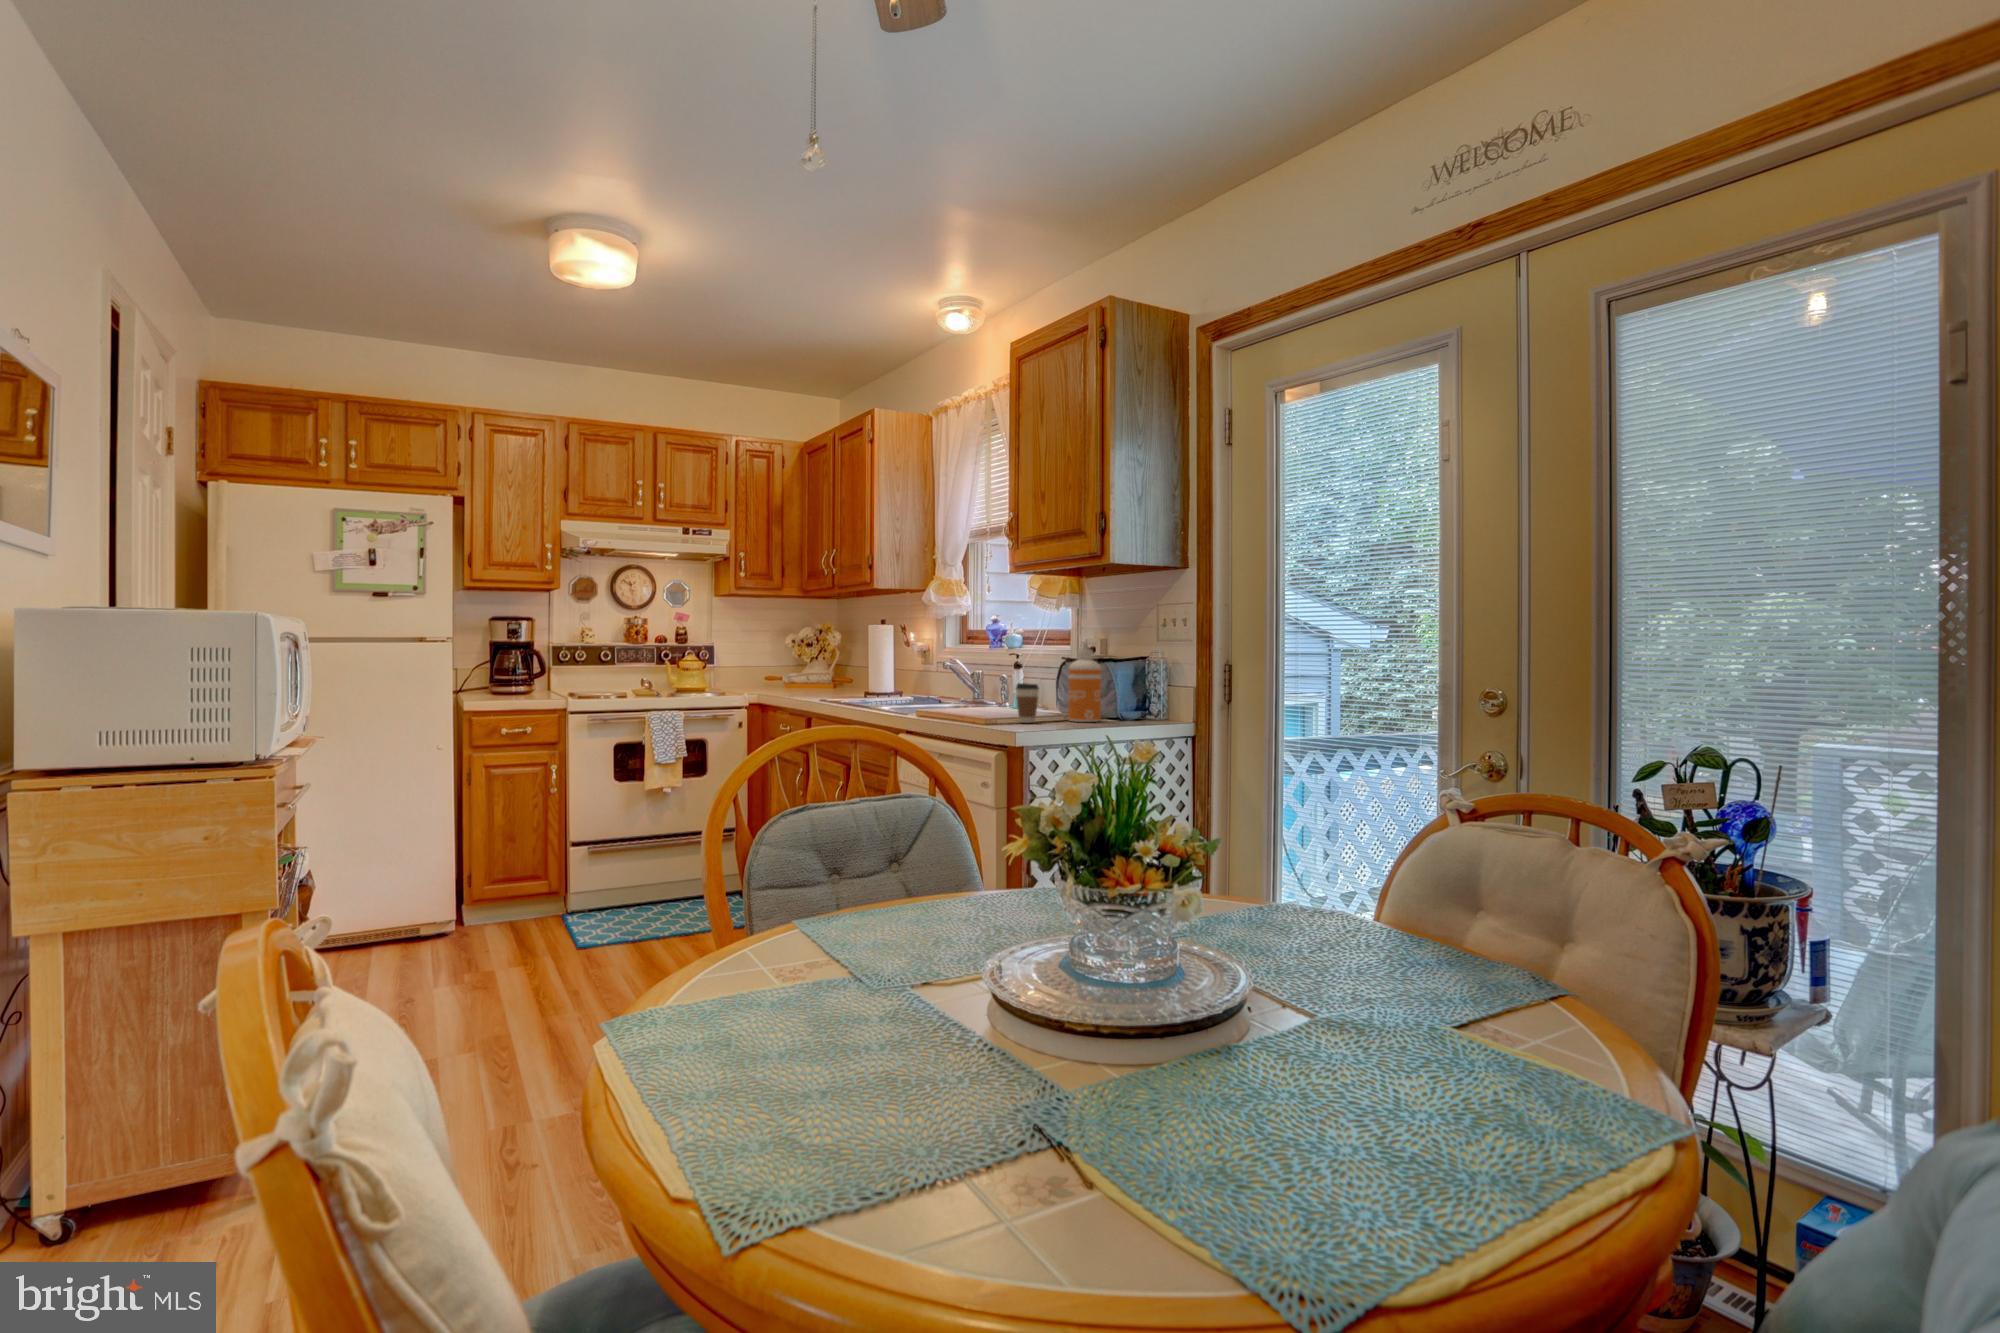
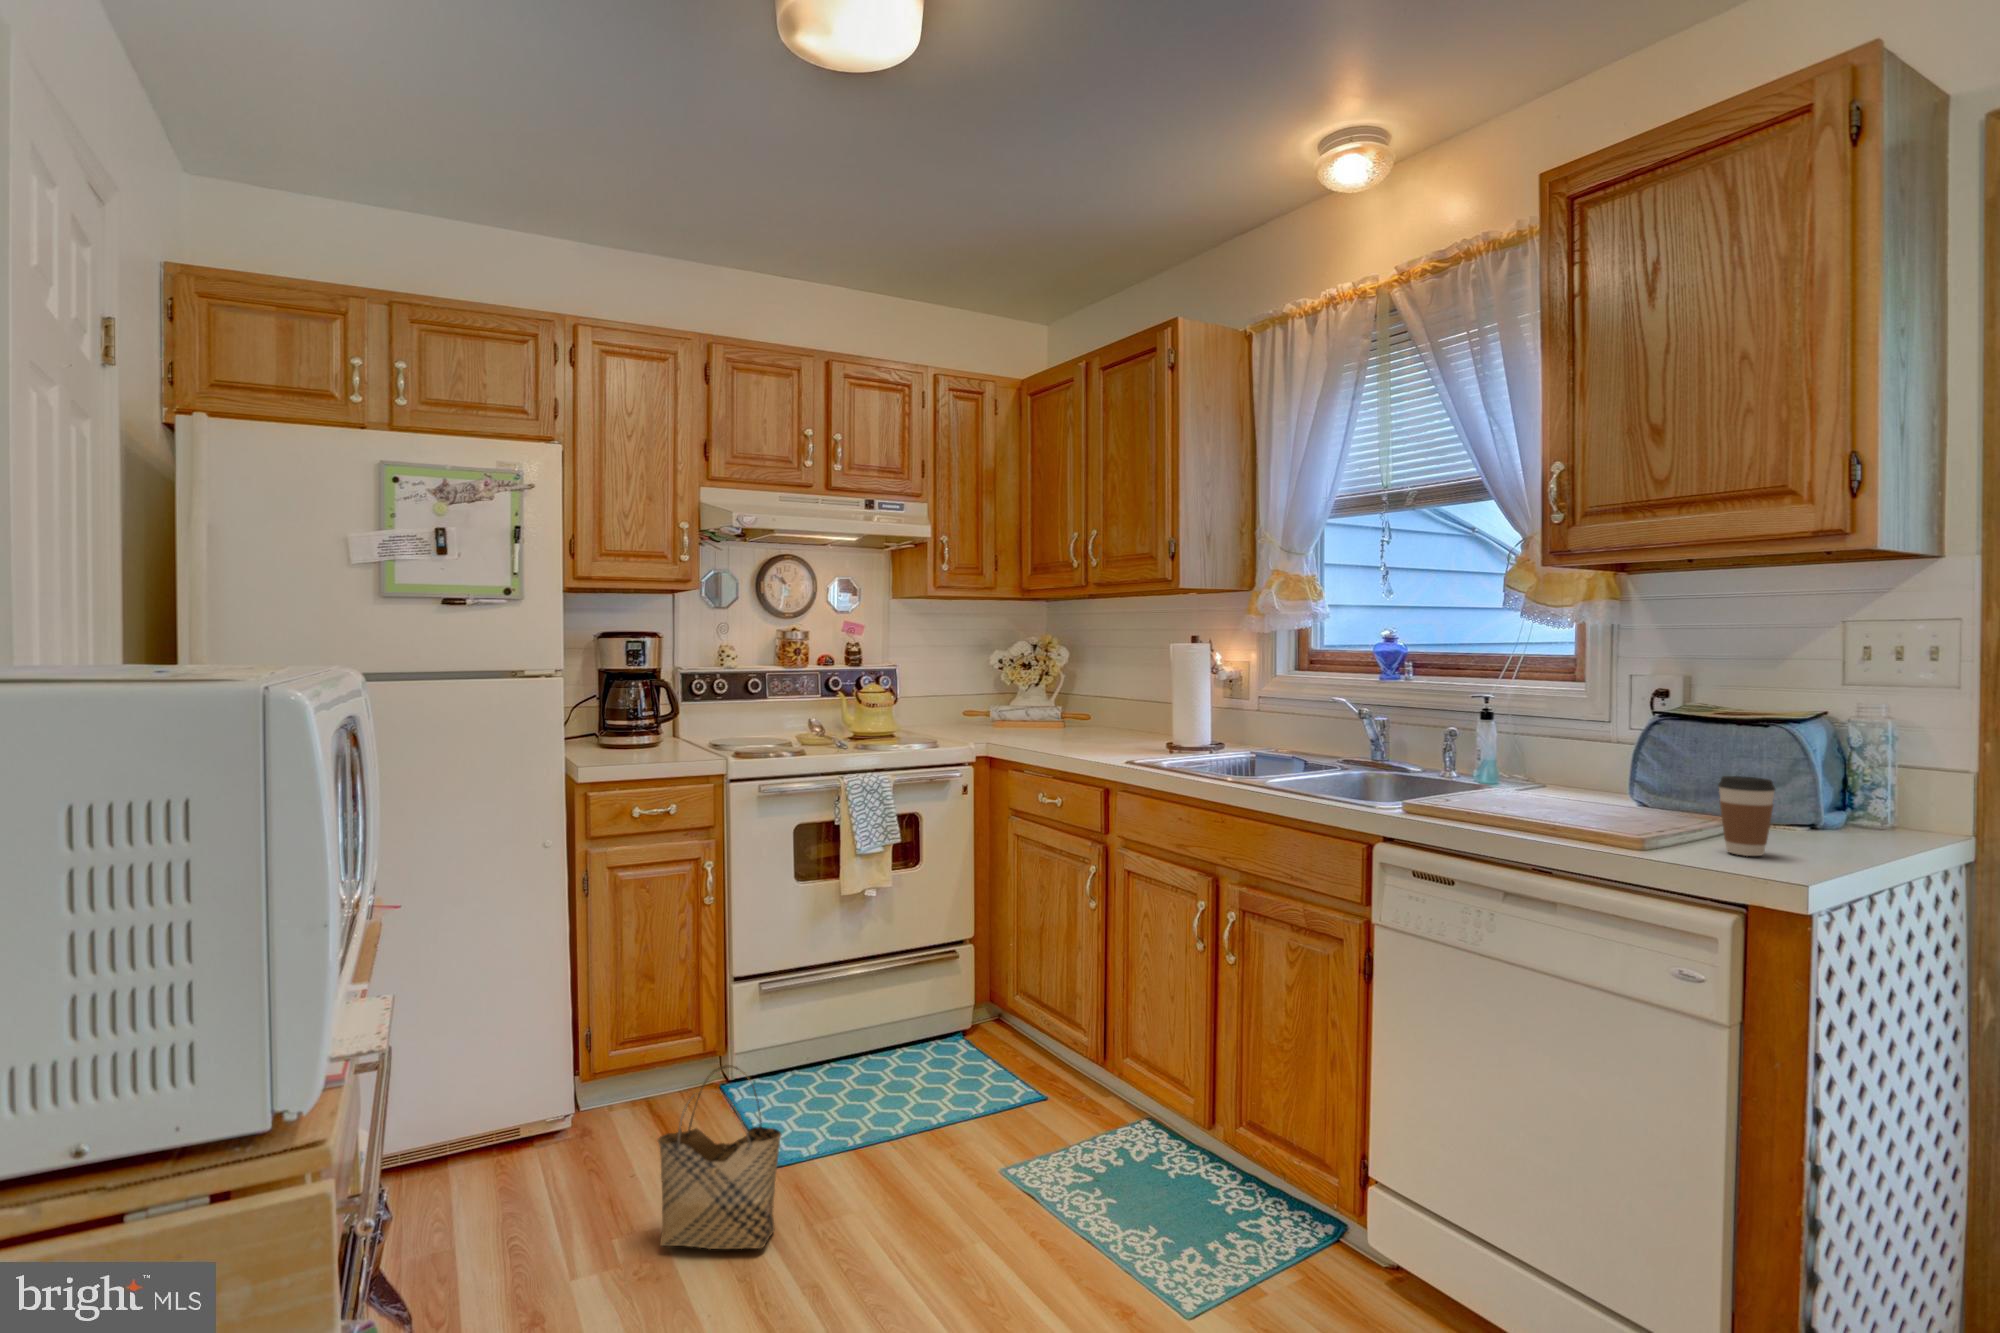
soap dispenser: present [1068,641,1101,722] -> none [1782,691,1864,850]
woven basket: none [493,871,569,972] -> present [658,1065,781,1249]

